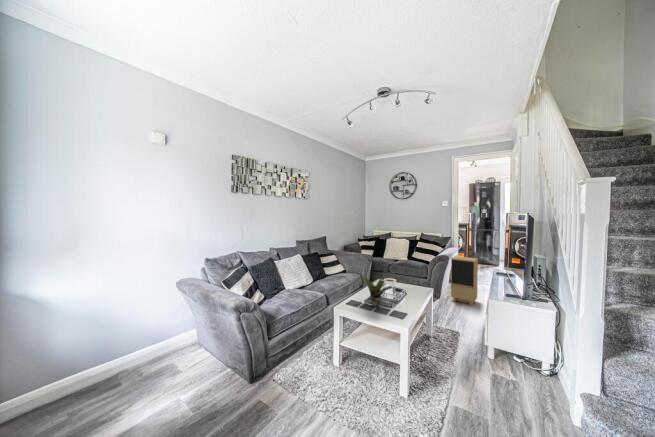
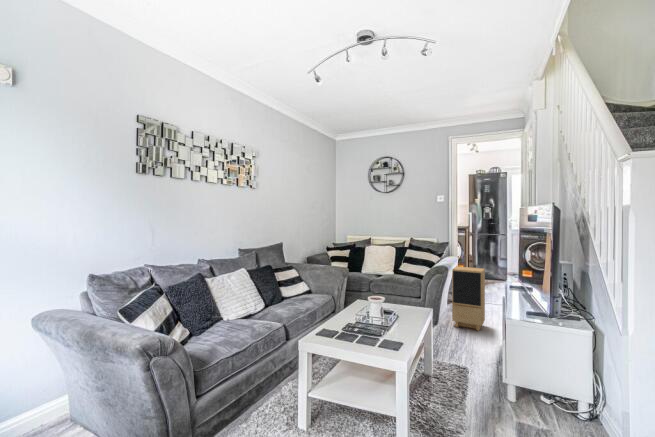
potted plant: present [364,277,393,307] -> none [340,295,383,338]

